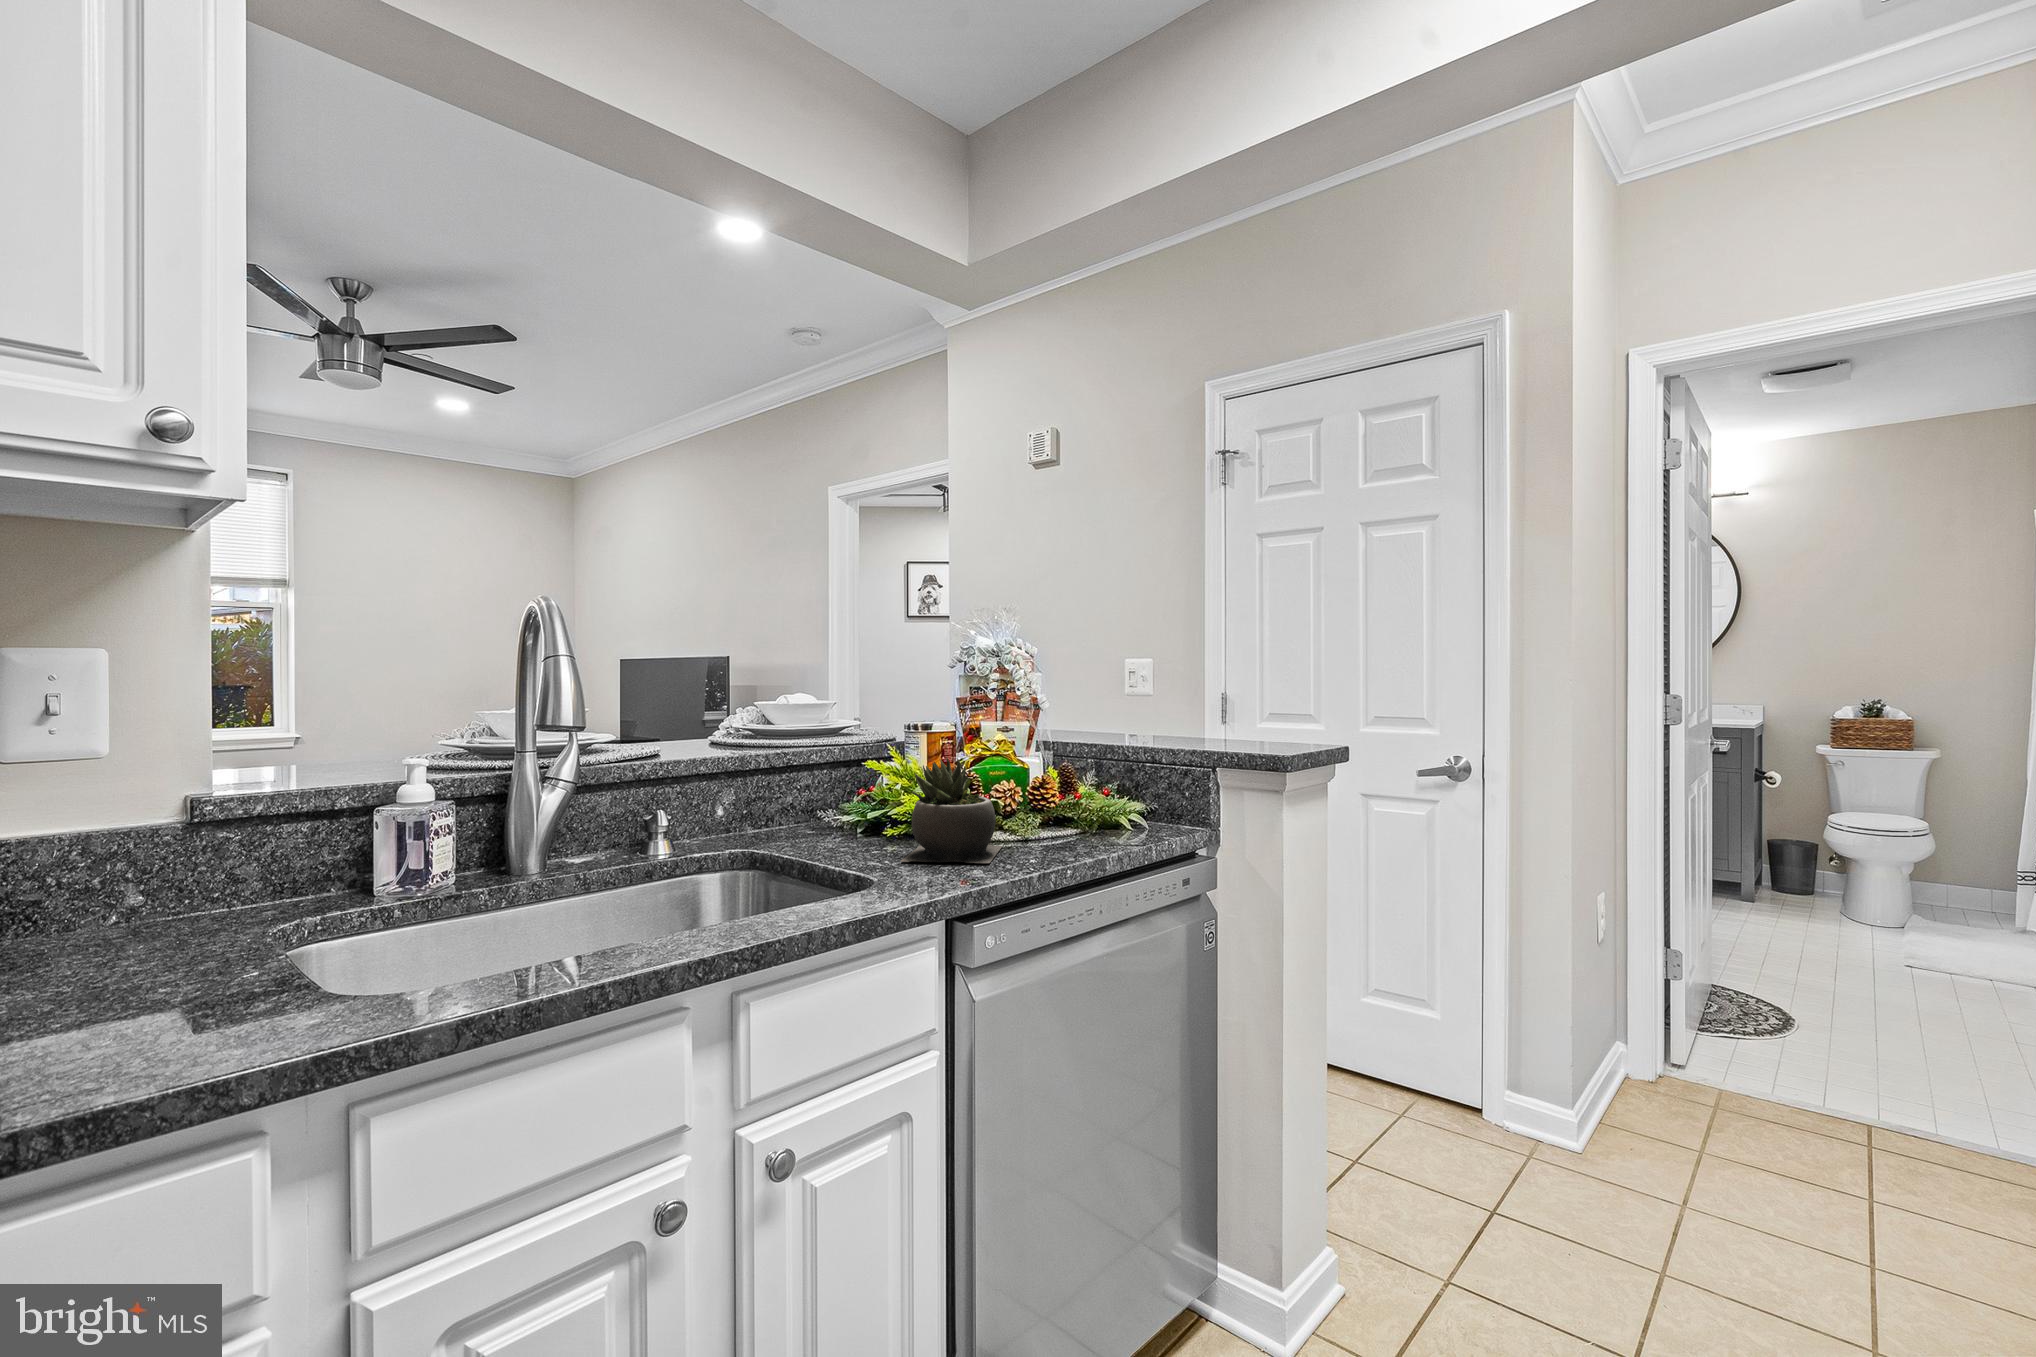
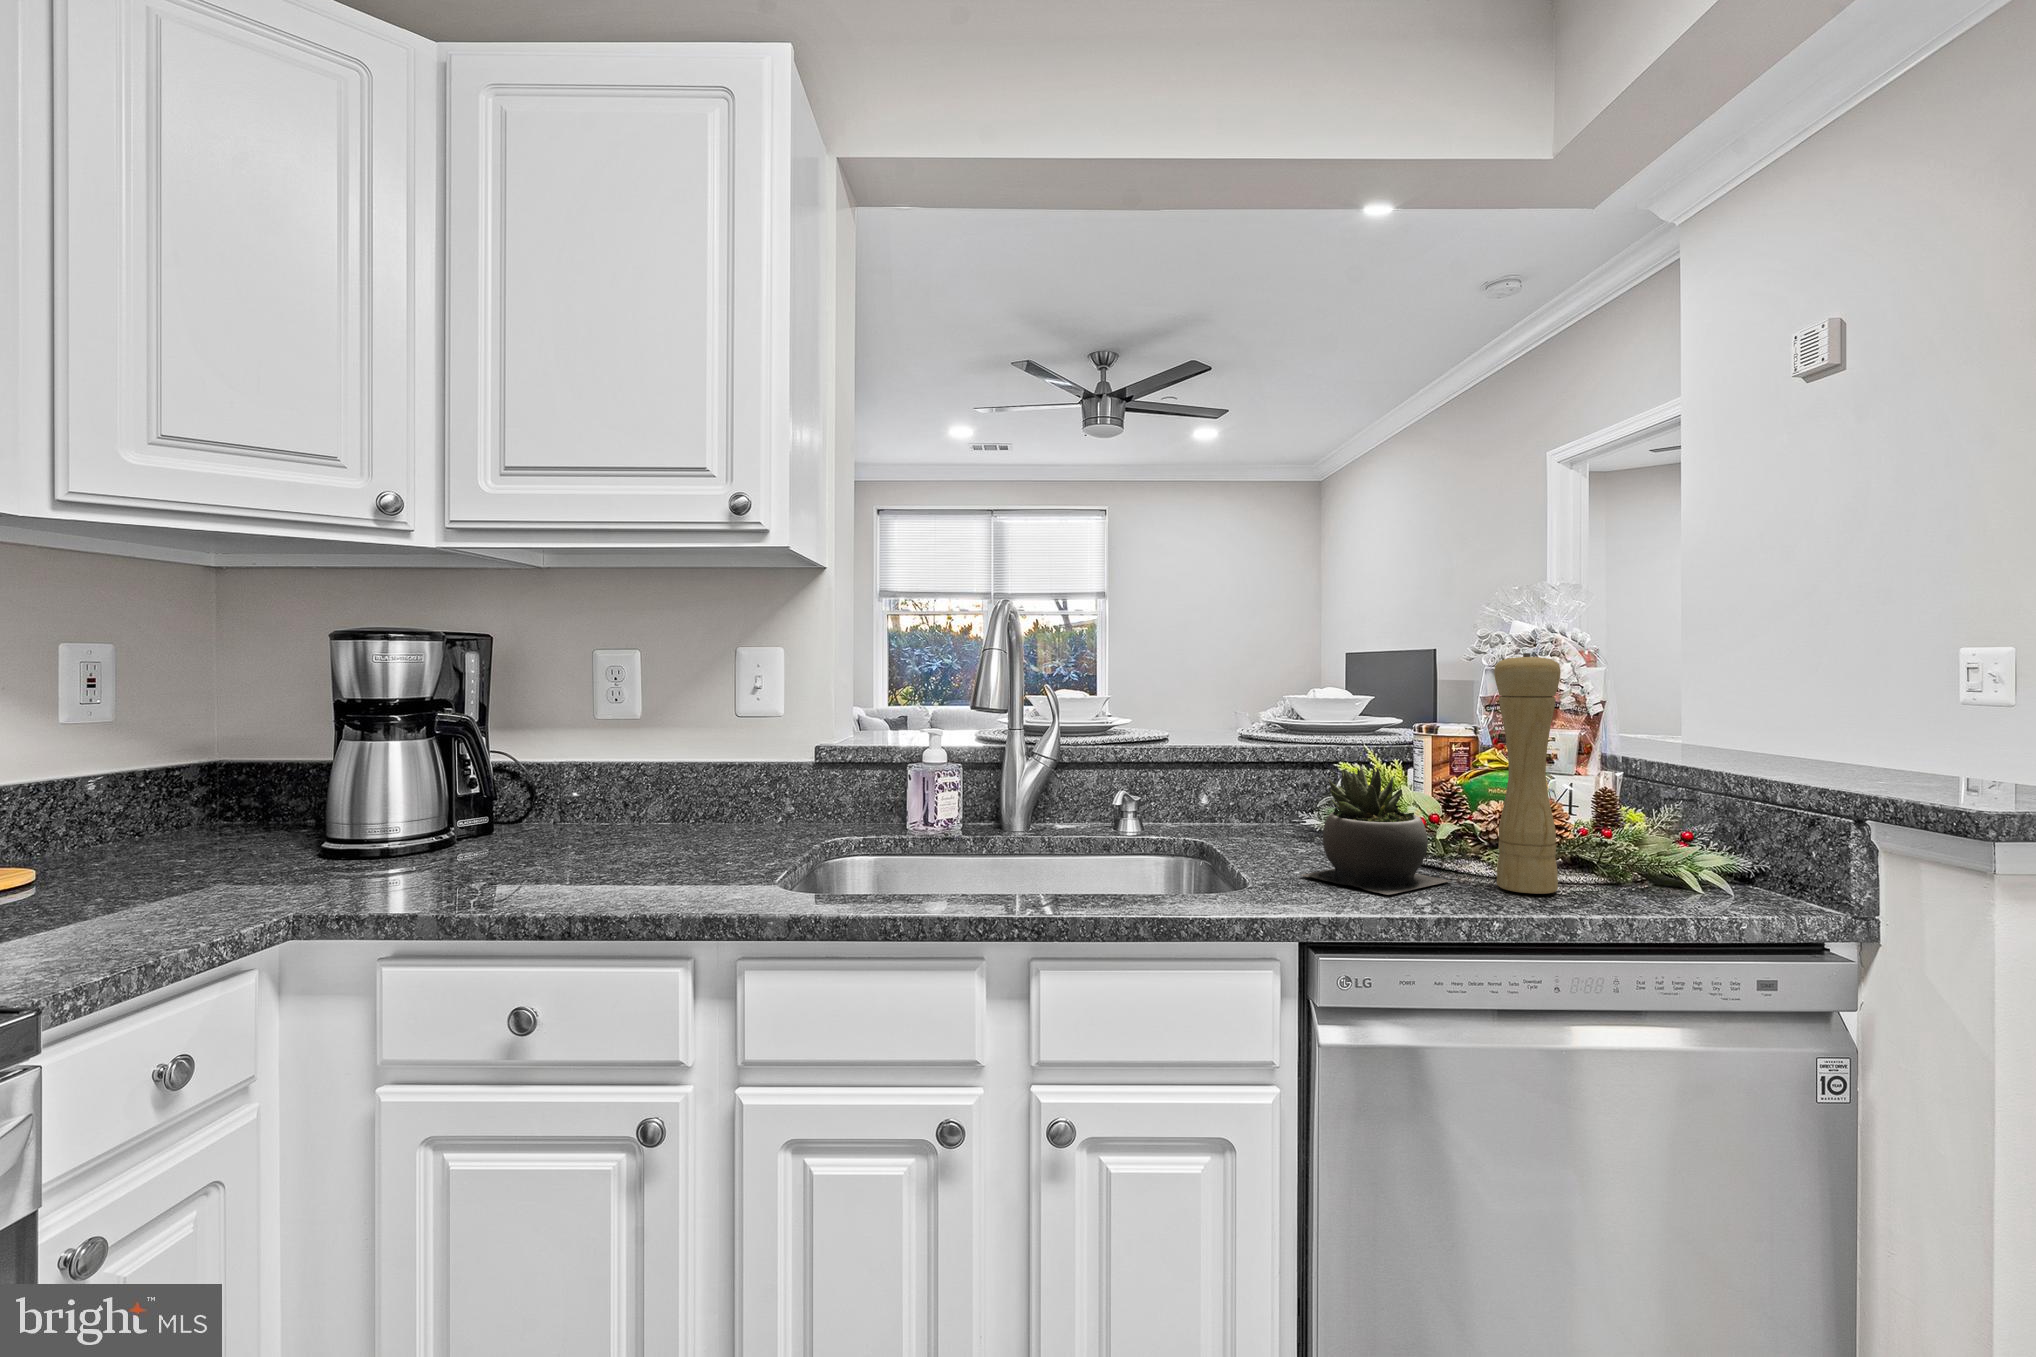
pepper mill: none [1027,663,1074,846] -> present [1494,653,1561,894]

